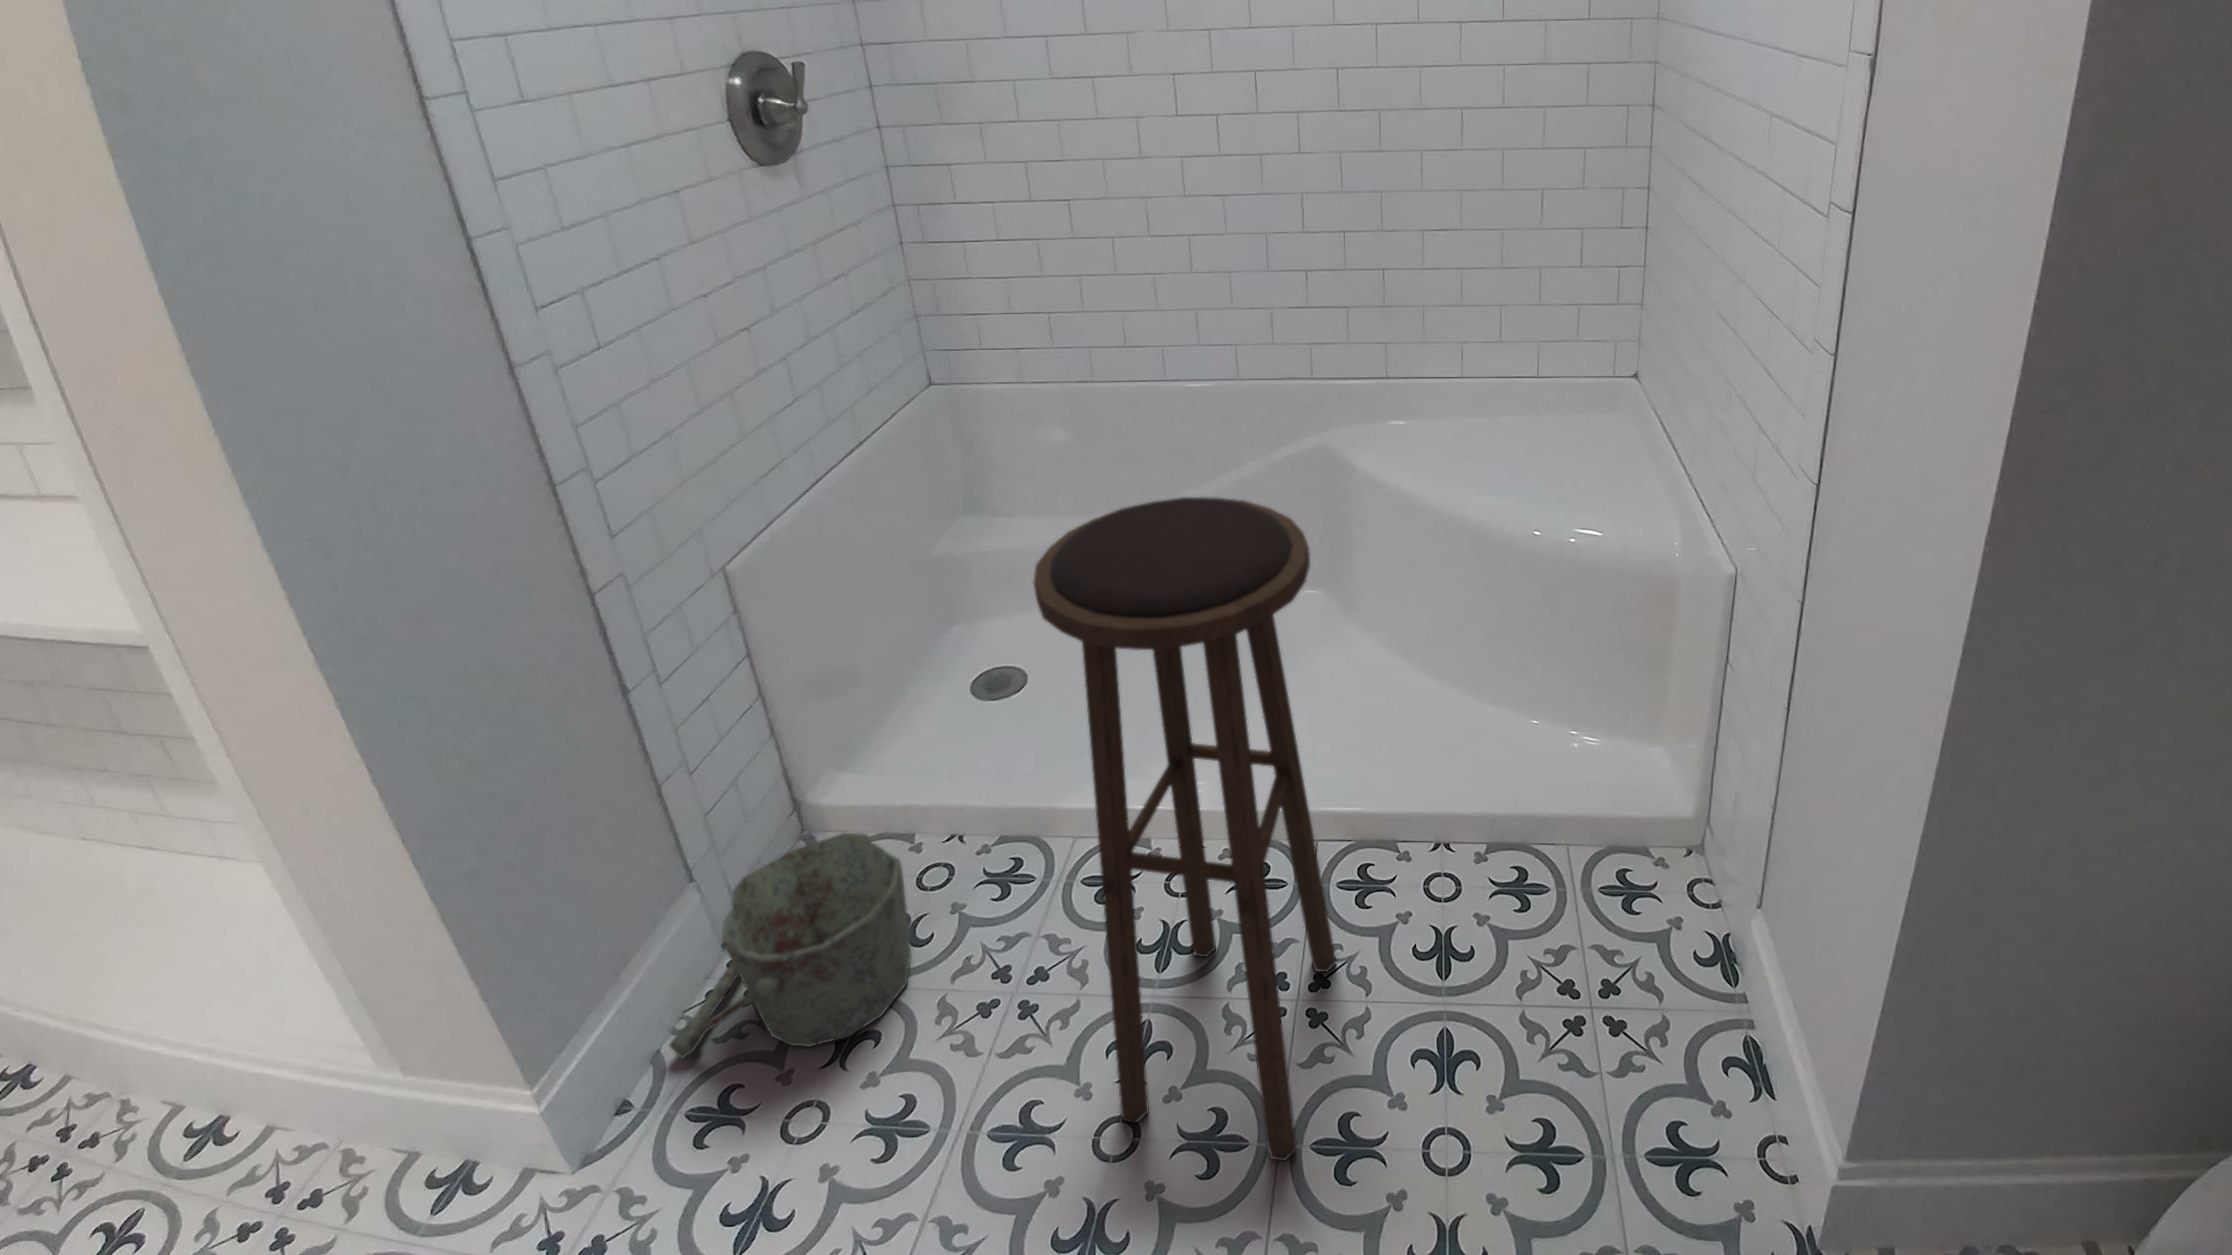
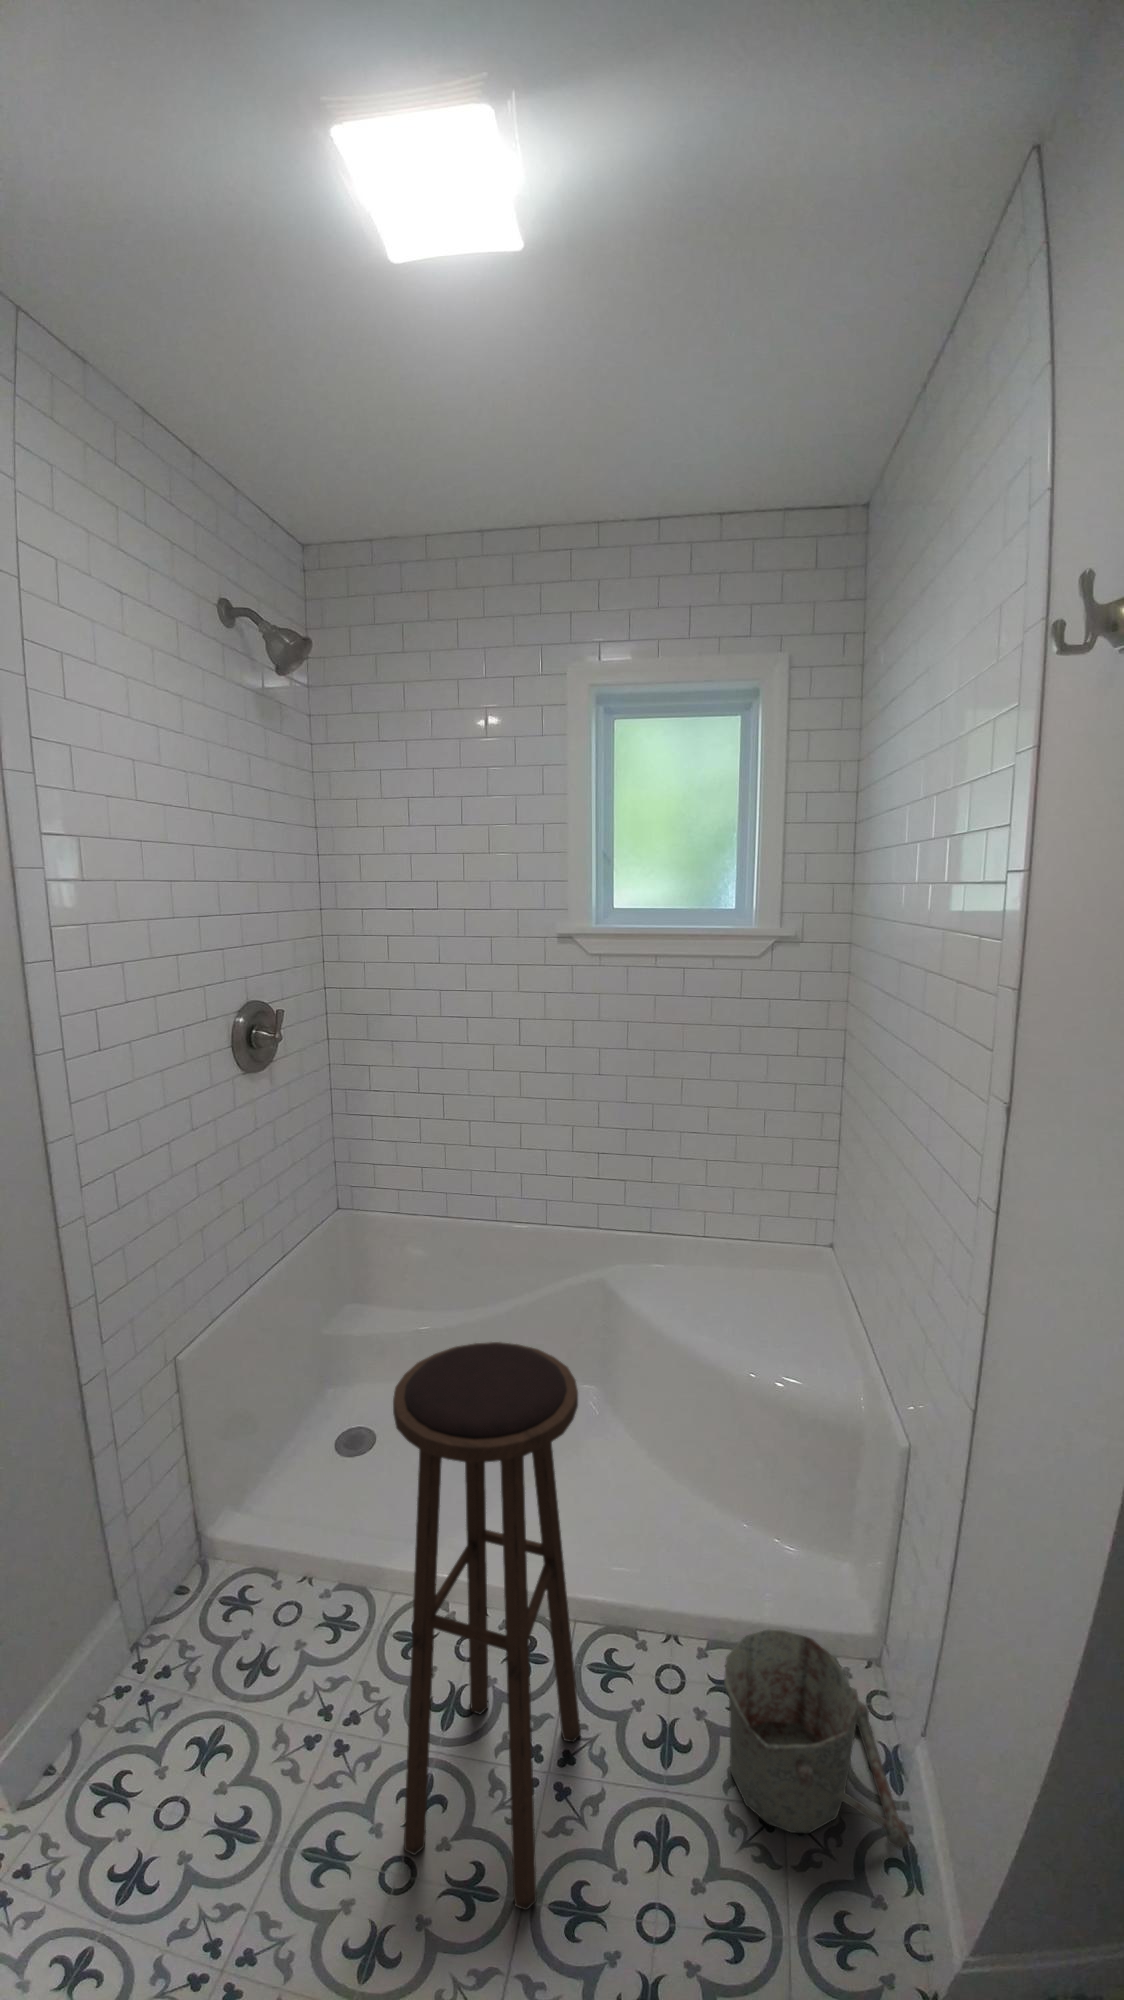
bucket: present [670,833,911,1058] -> present [724,1630,910,1850]

